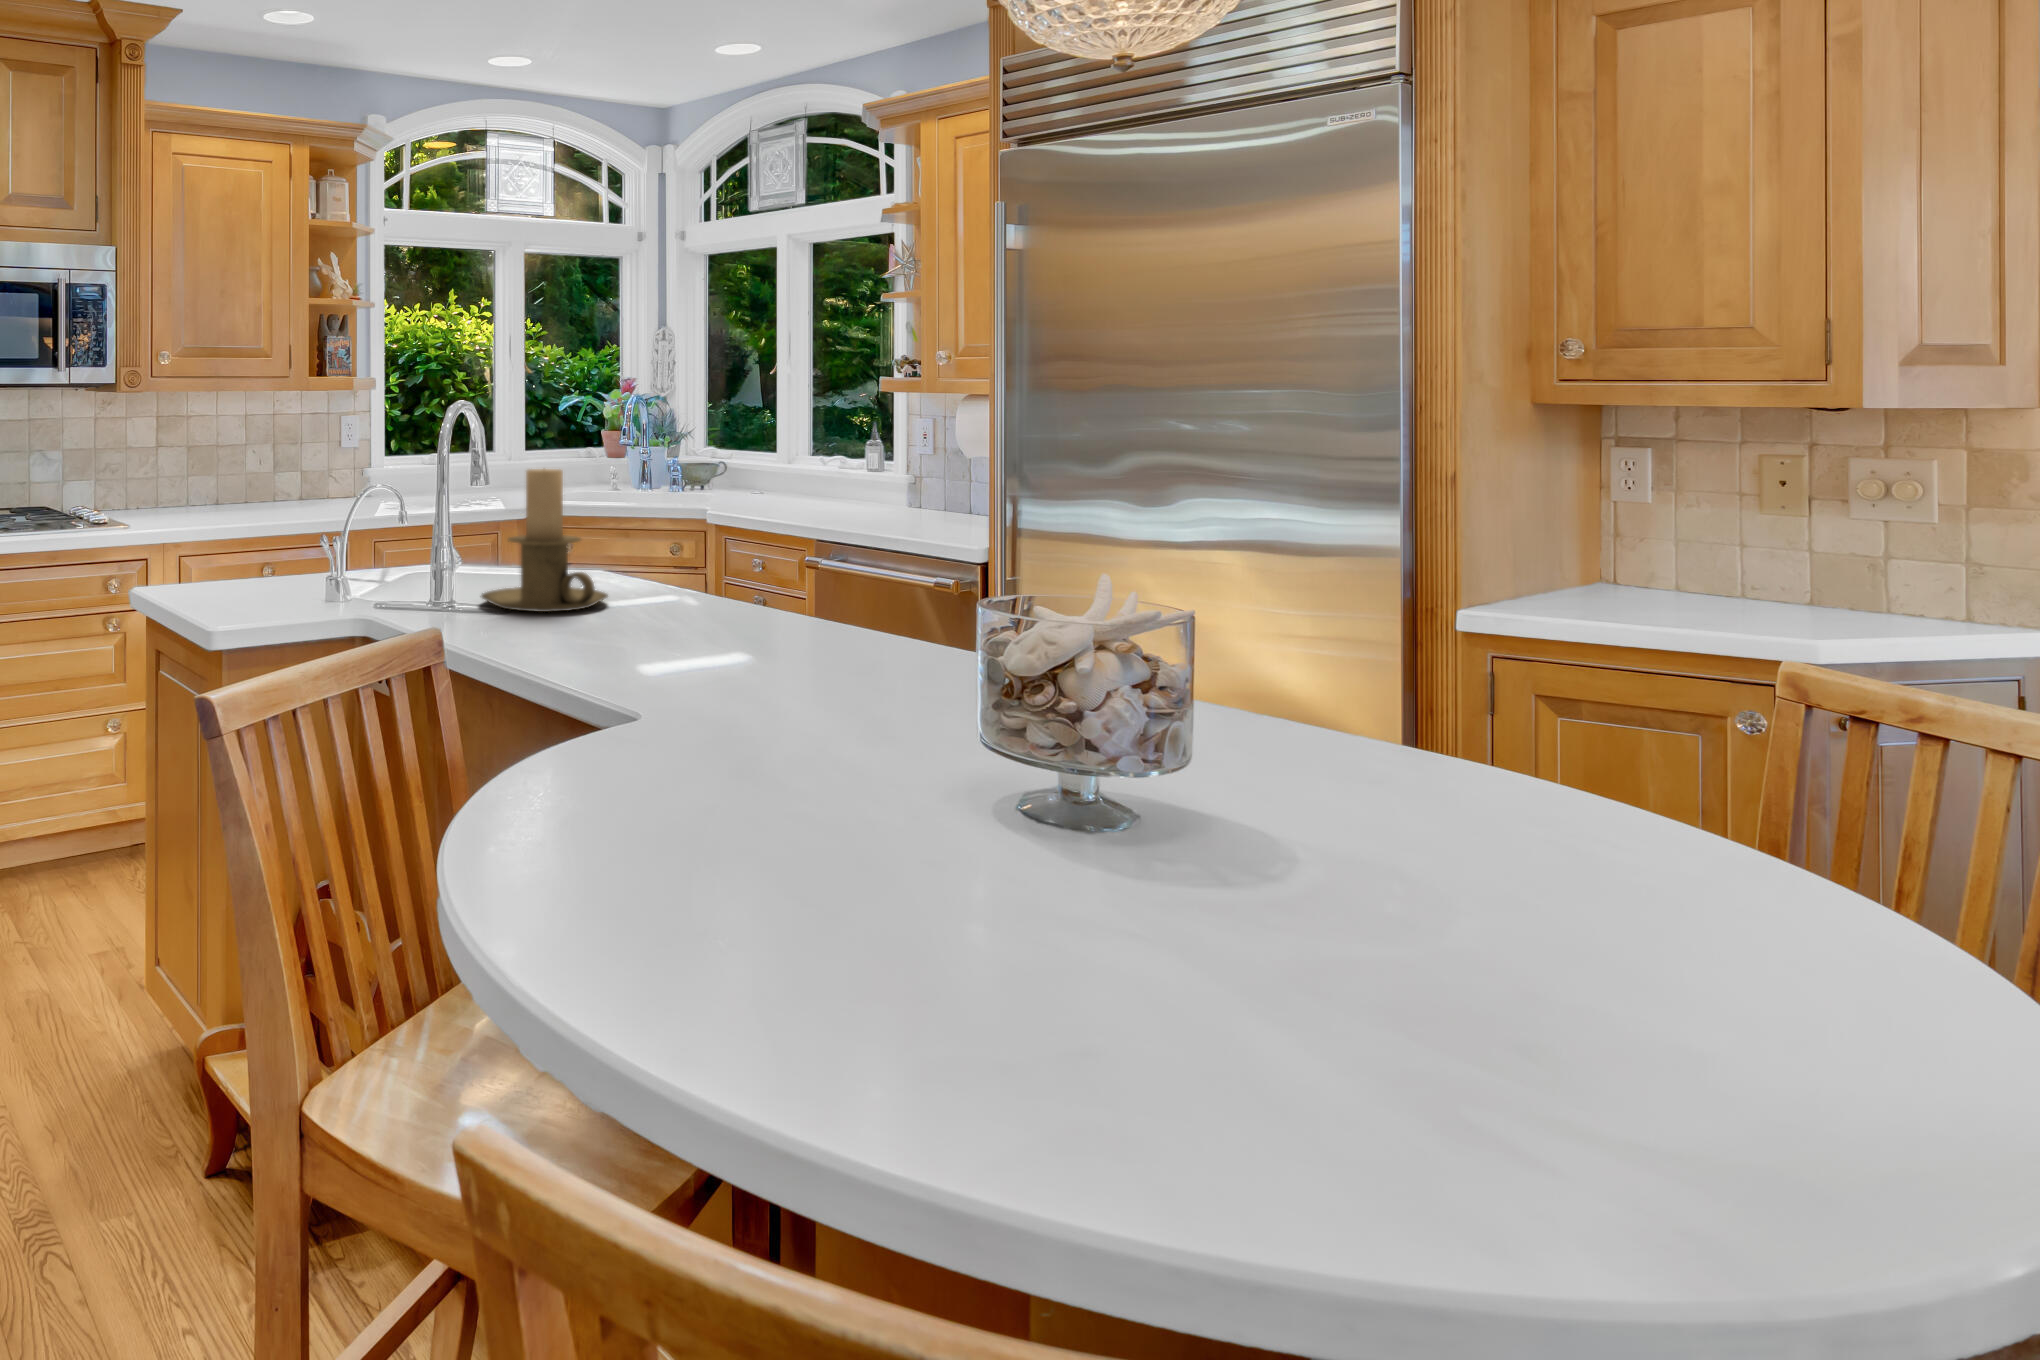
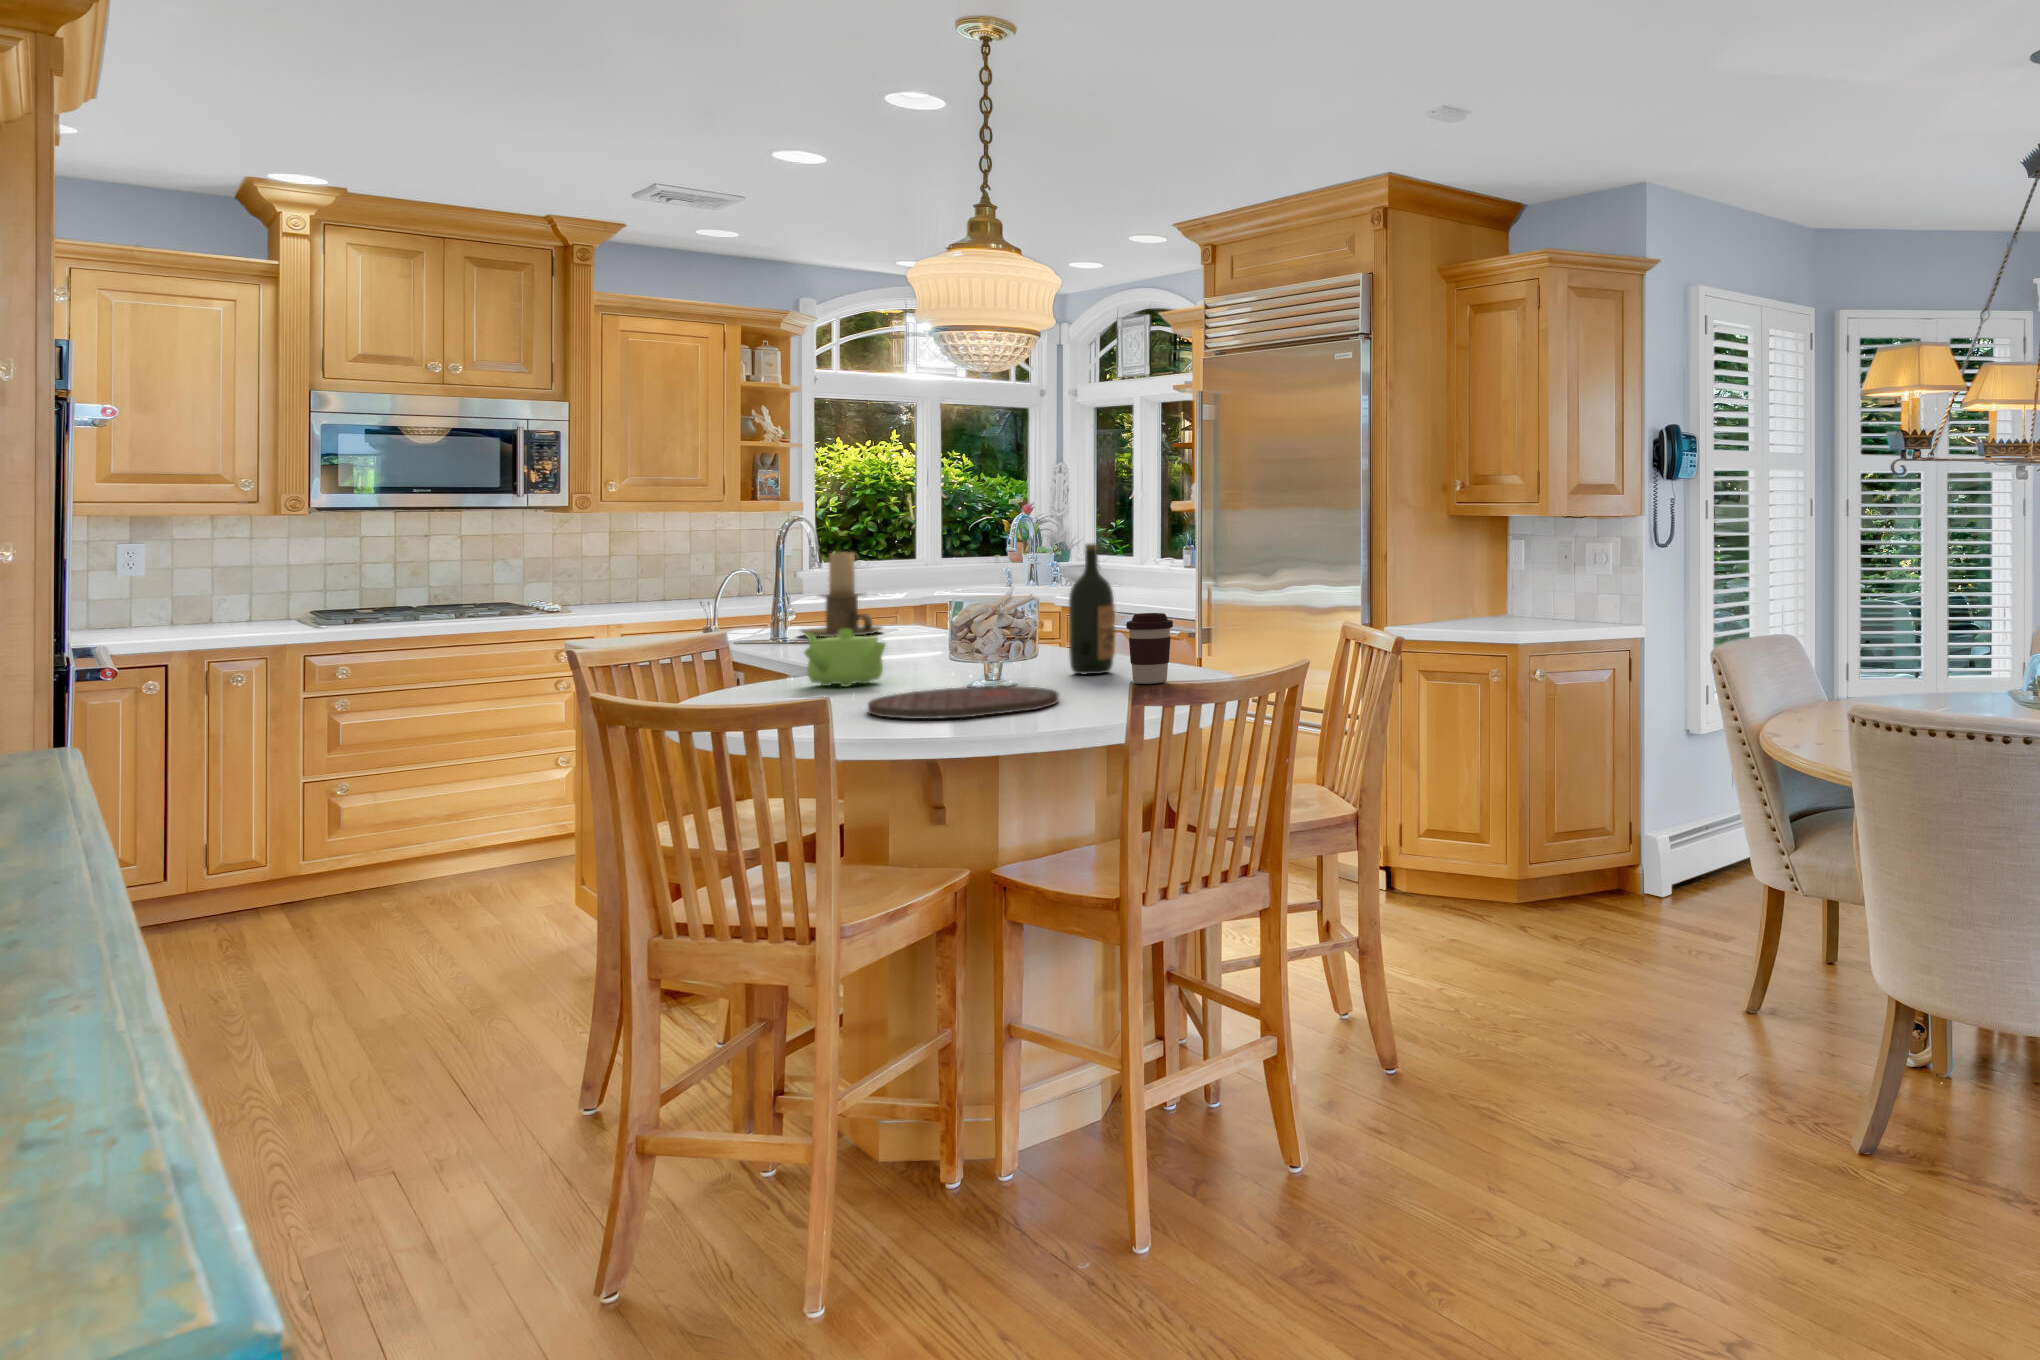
wine bottle: none [1263,504,1383,824] -> present [1069,544,1115,674]
teapot: none [681,691,898,839] -> present [803,629,885,687]
coffee cup: none [1546,704,1698,909] -> present [1126,613,1173,684]
cutting board: none [1066,908,1693,1179] -> present [868,686,1059,719]

